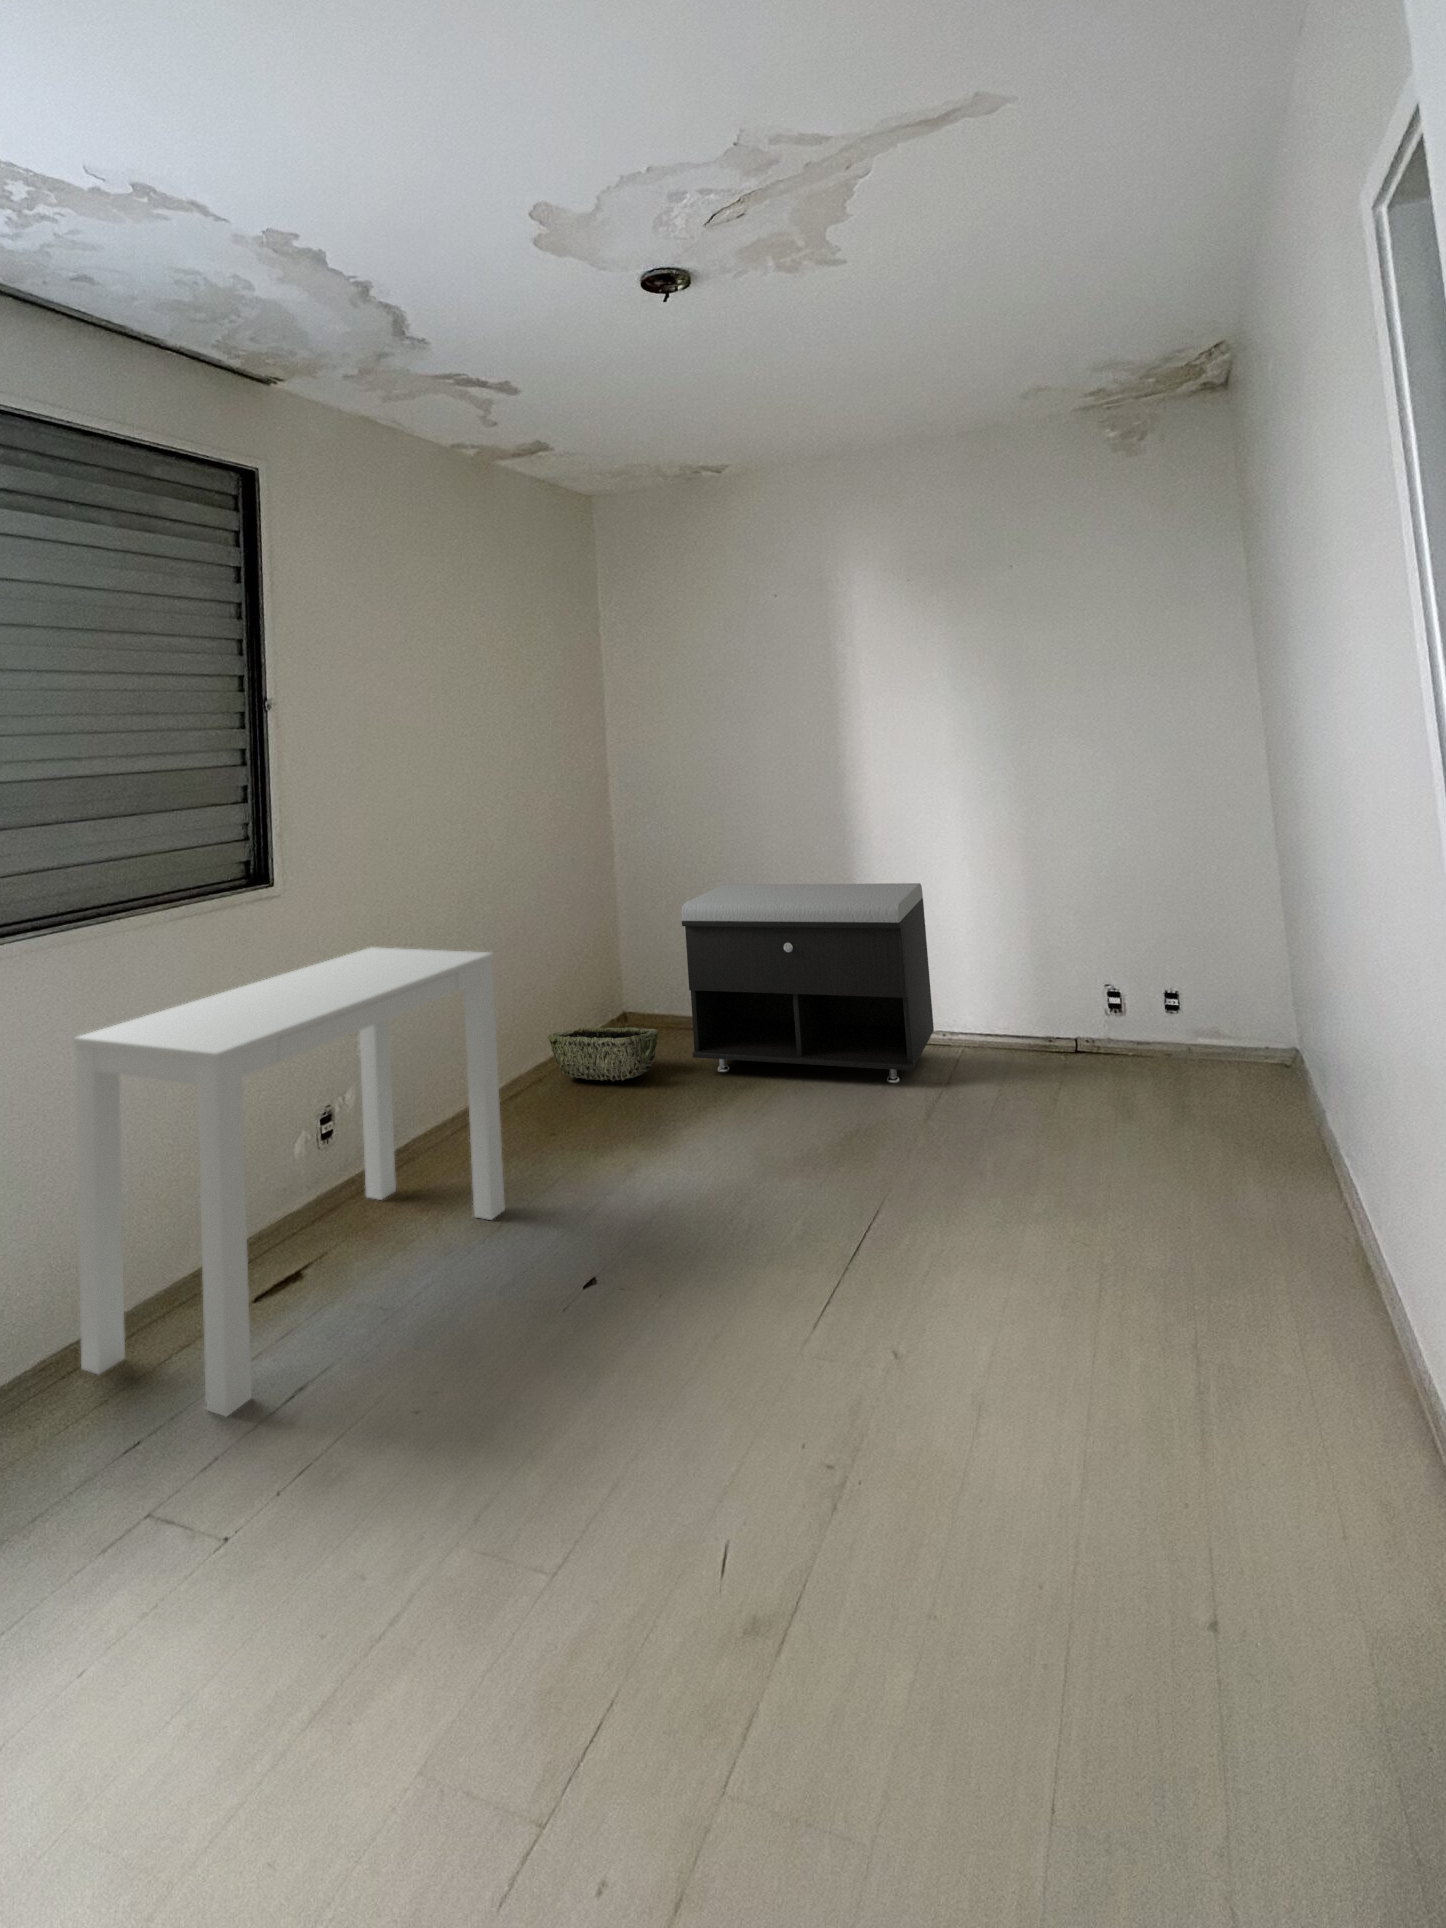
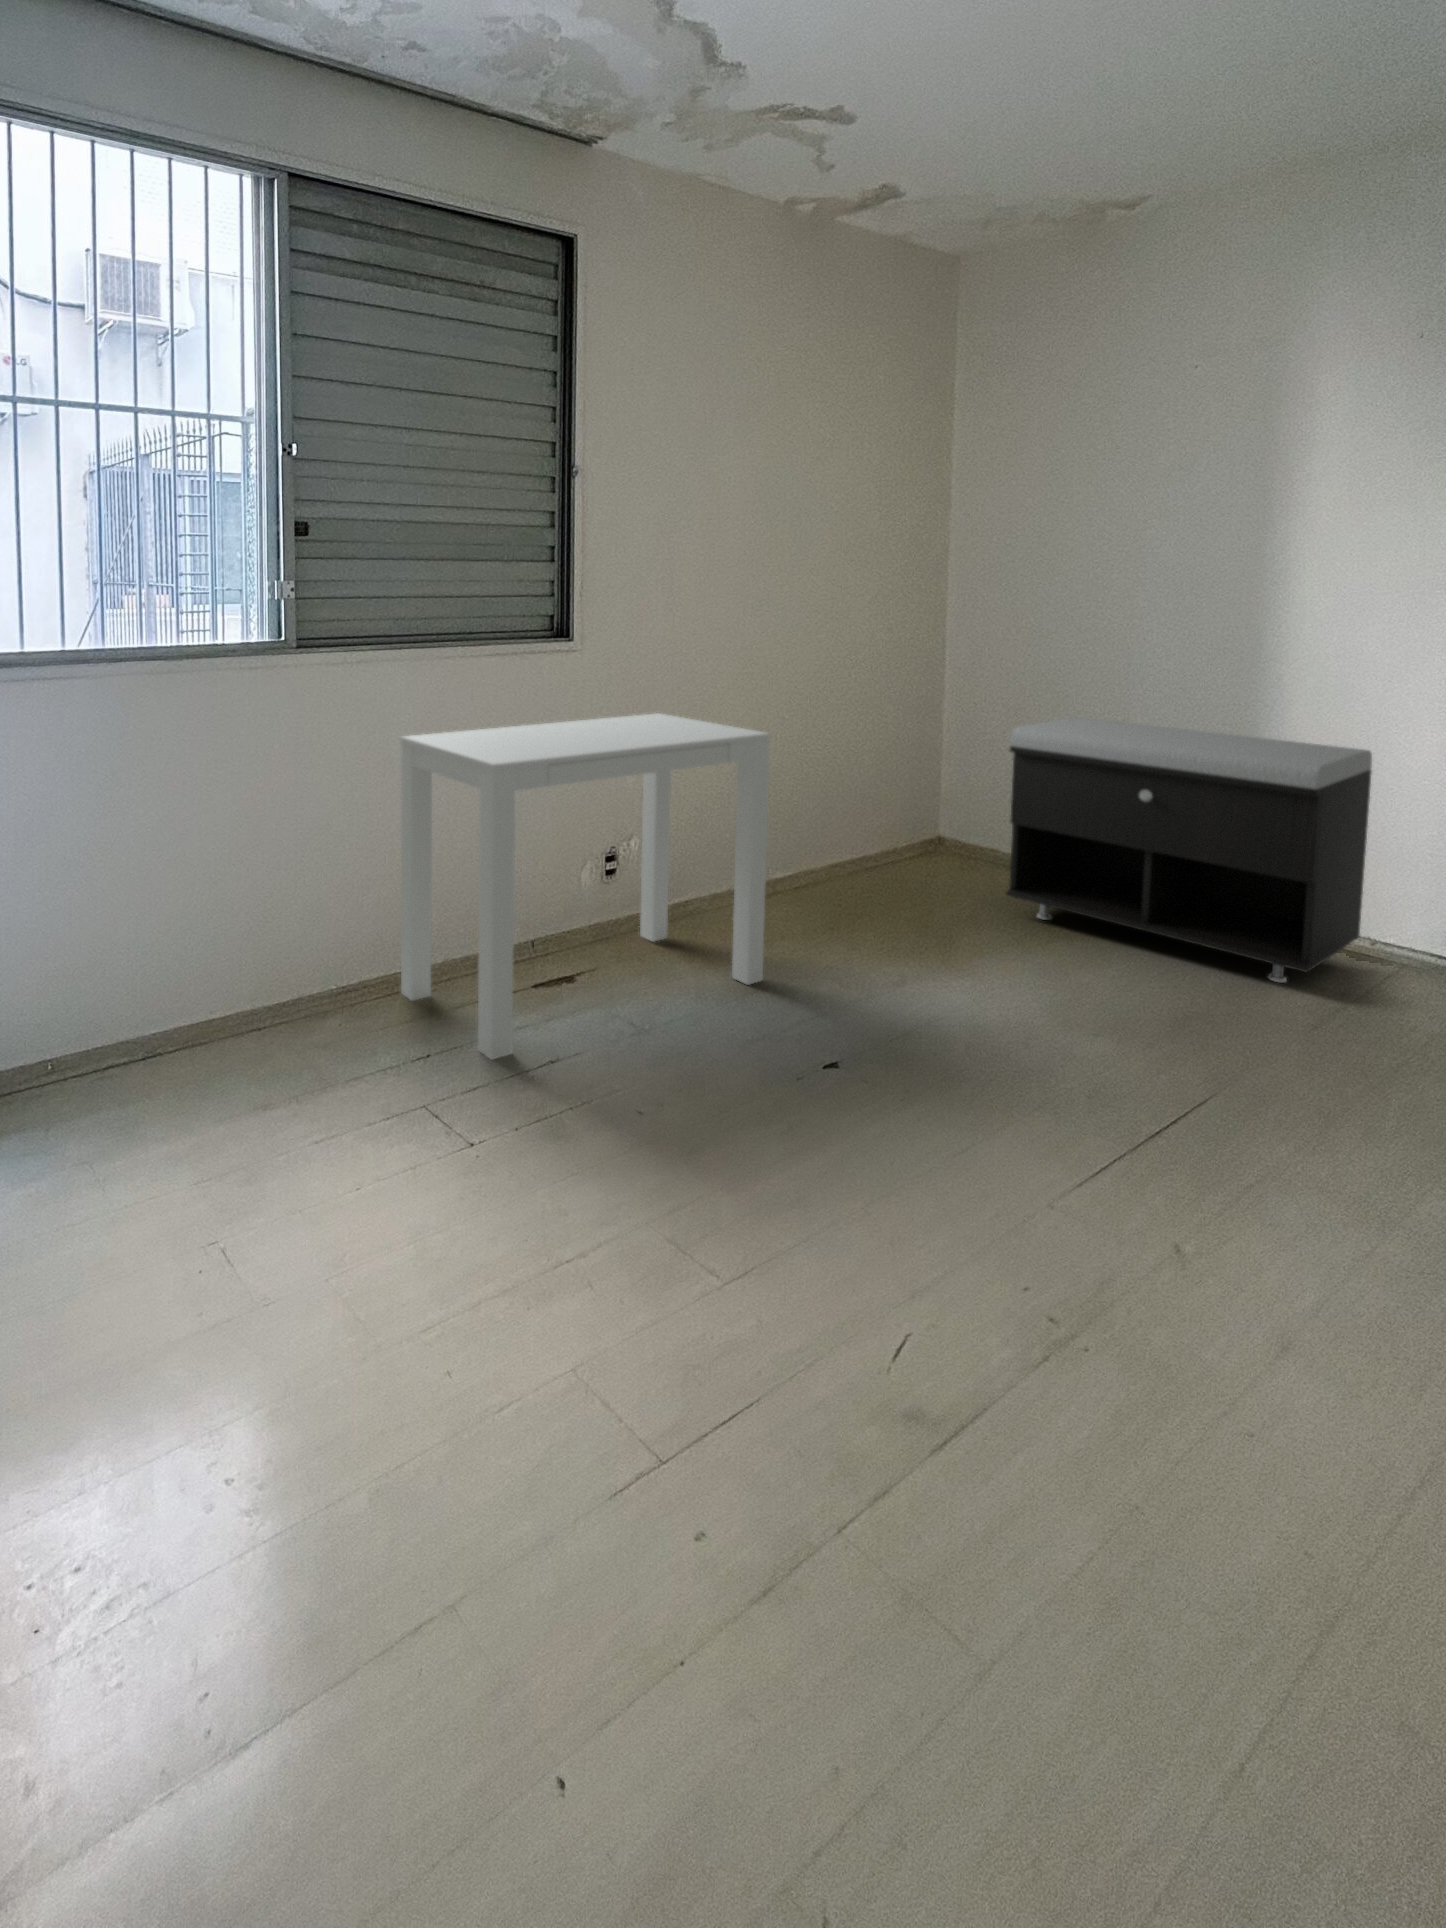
woven basket: present [548,1027,658,1081] -> none [843,839,969,902]

